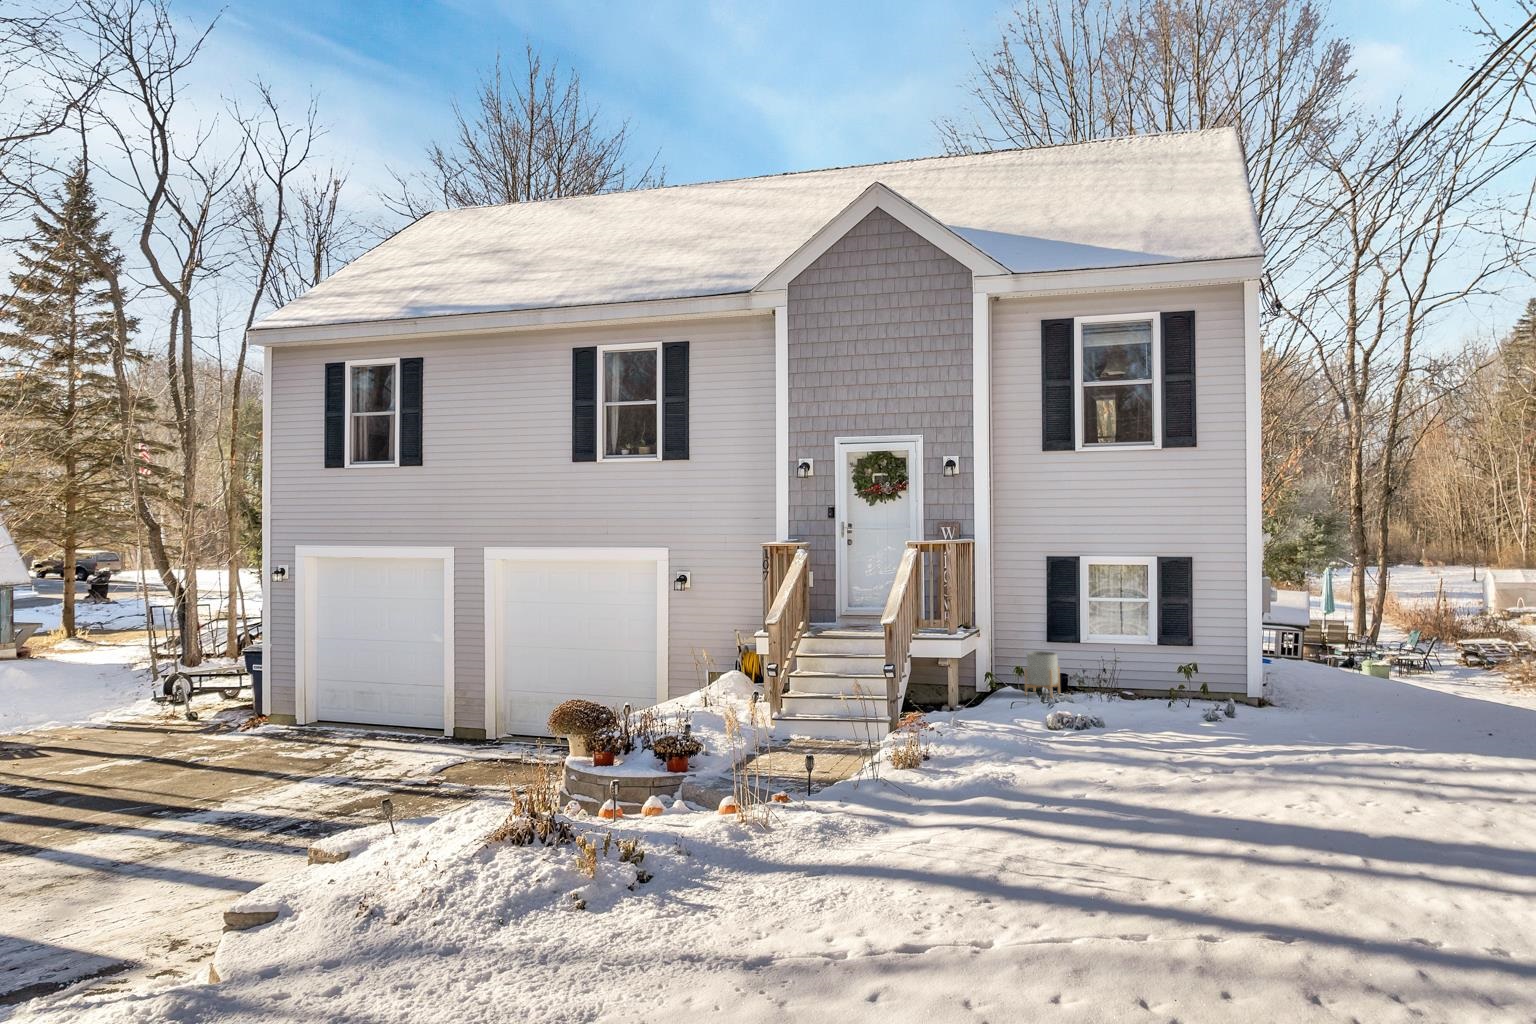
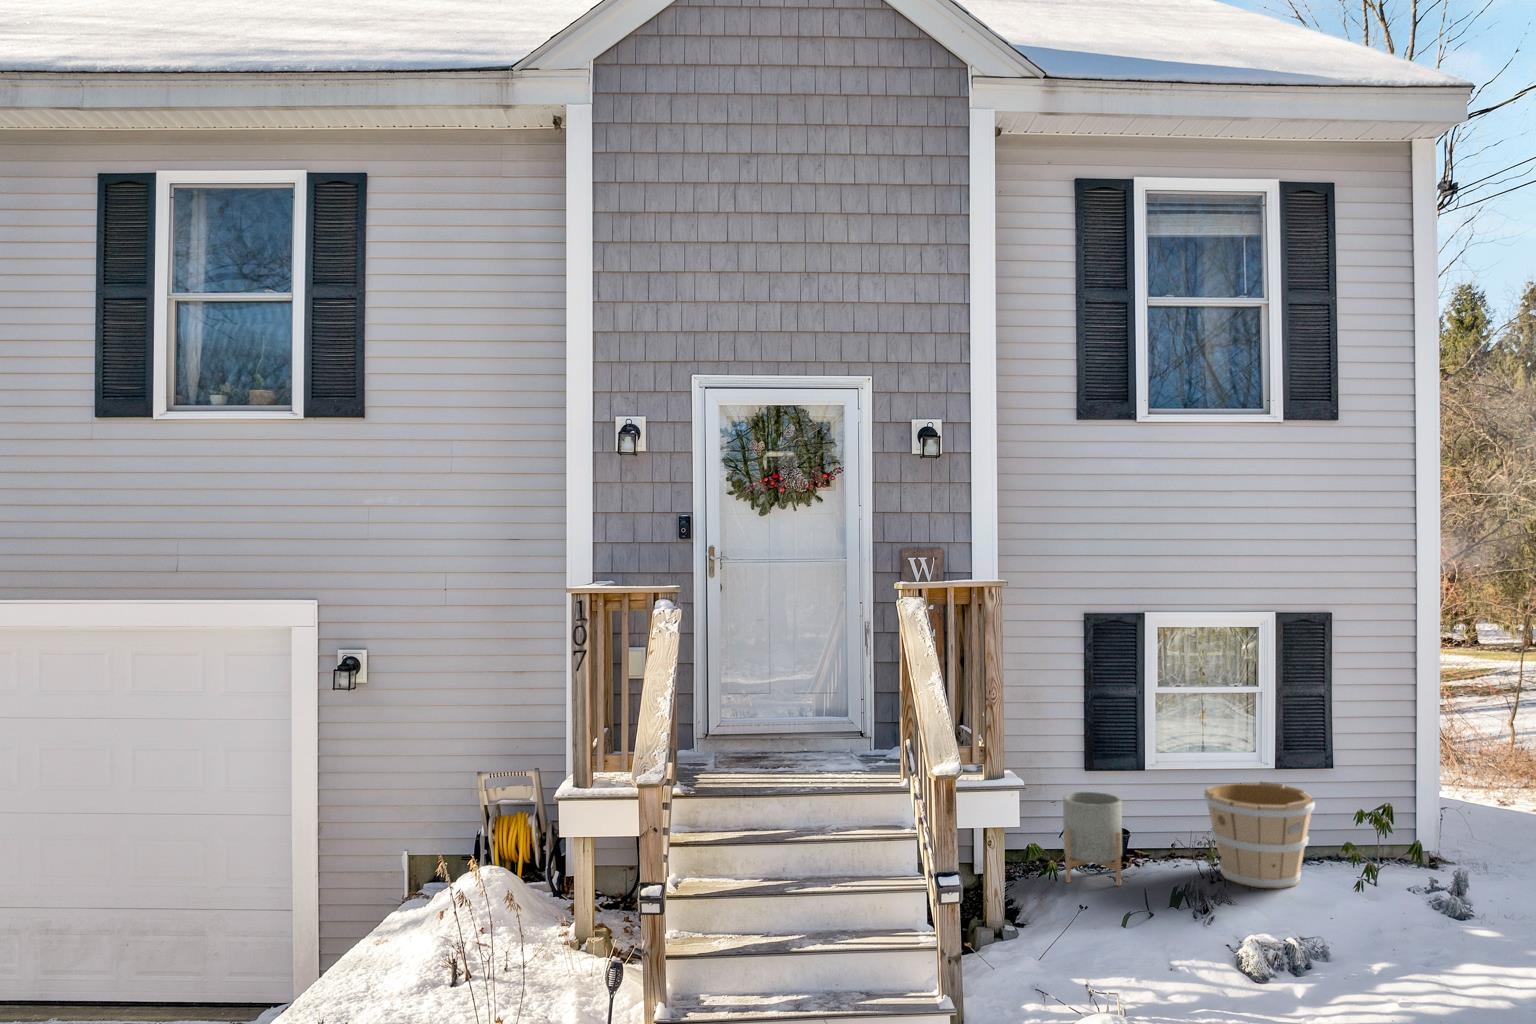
wooden bucket: none [1105,650,1163,703] -> present [1204,782,1315,889]

